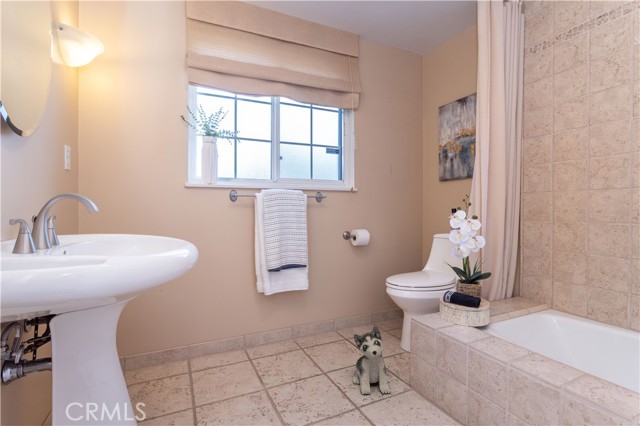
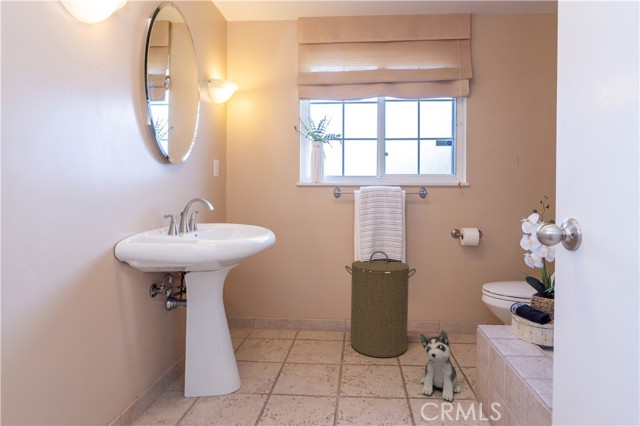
laundry hamper: none [254,256,325,370] -> present [345,251,416,357]

